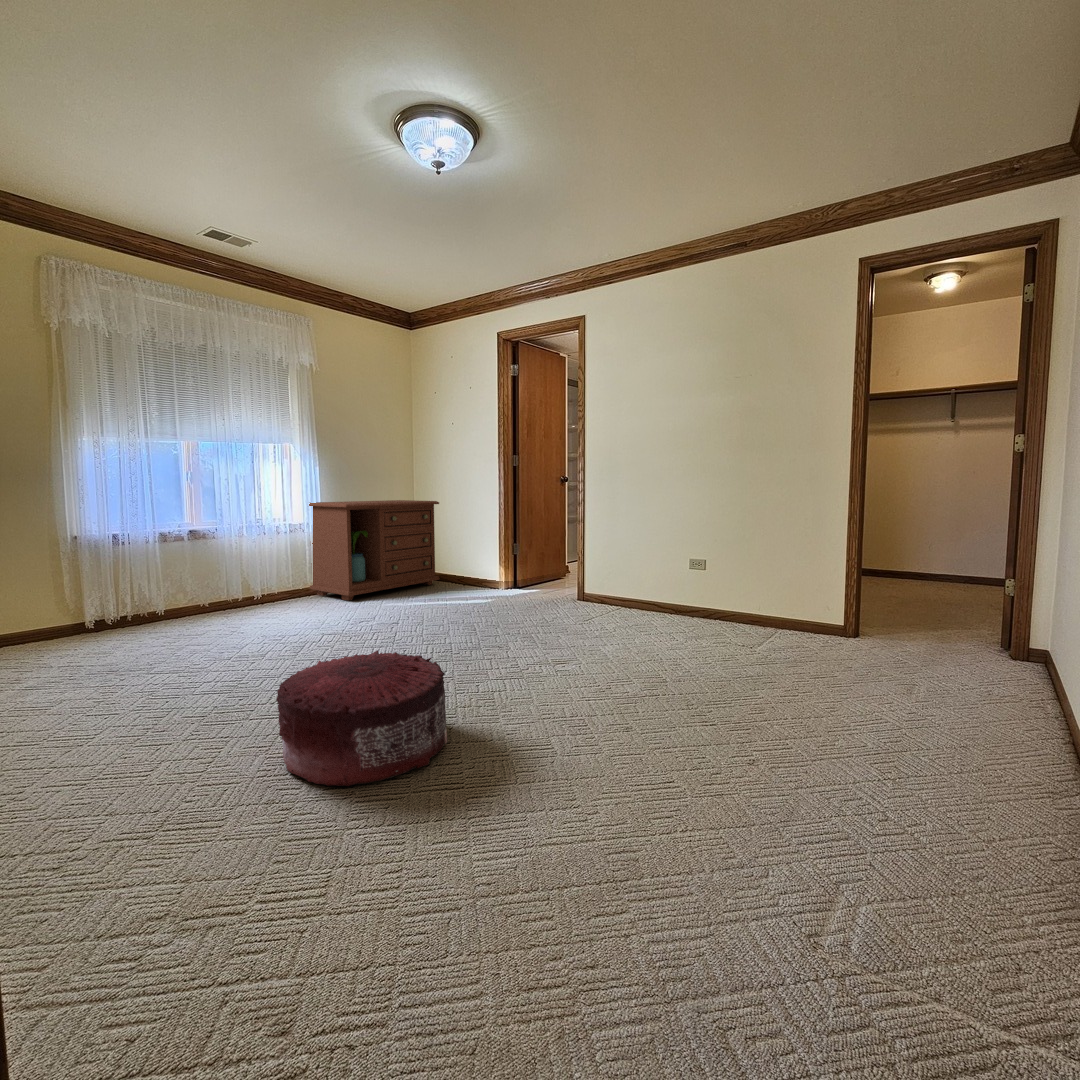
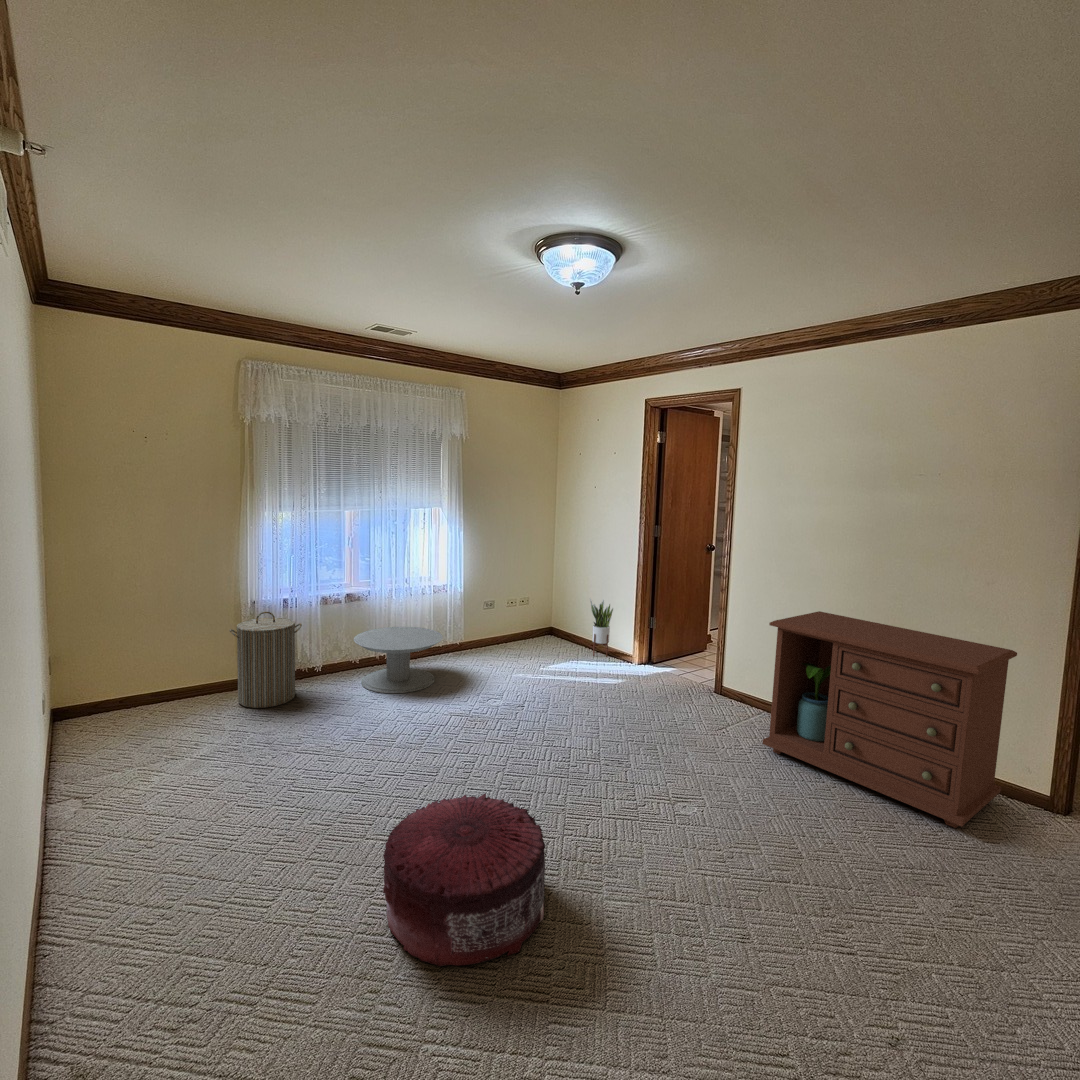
dresser: present [309,500,439,601] -> present [763,611,1017,828]
potted plant: none [454,531,478,587] -> present [590,599,613,657]
laundry hamper: none [49,542,142,649] -> present [229,612,302,708]
side table: none [205,564,307,626] -> present [354,627,443,693]

